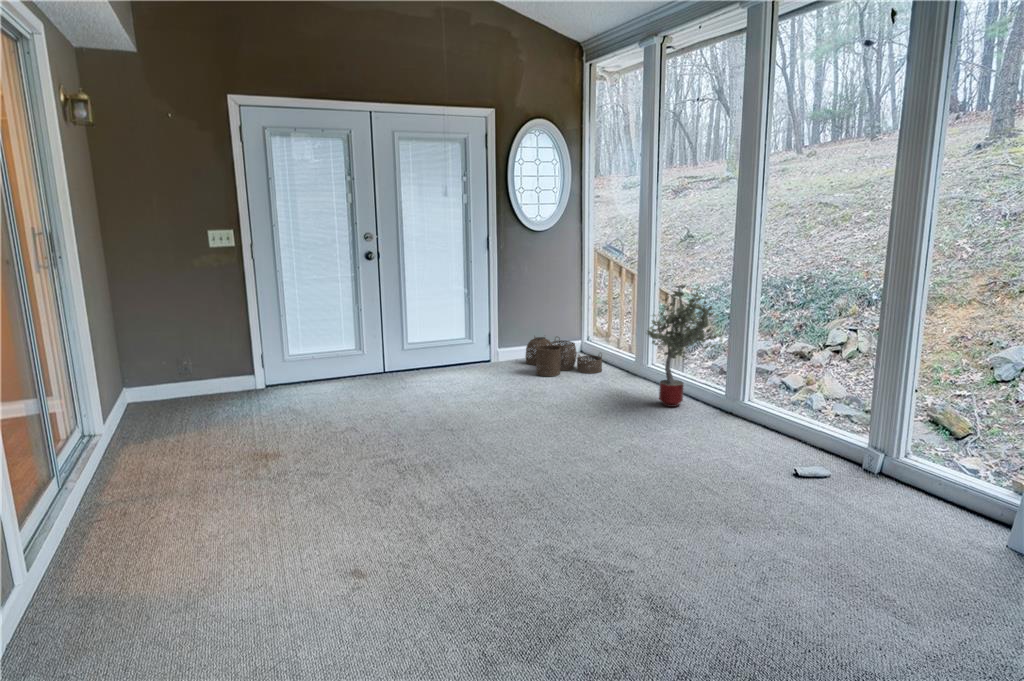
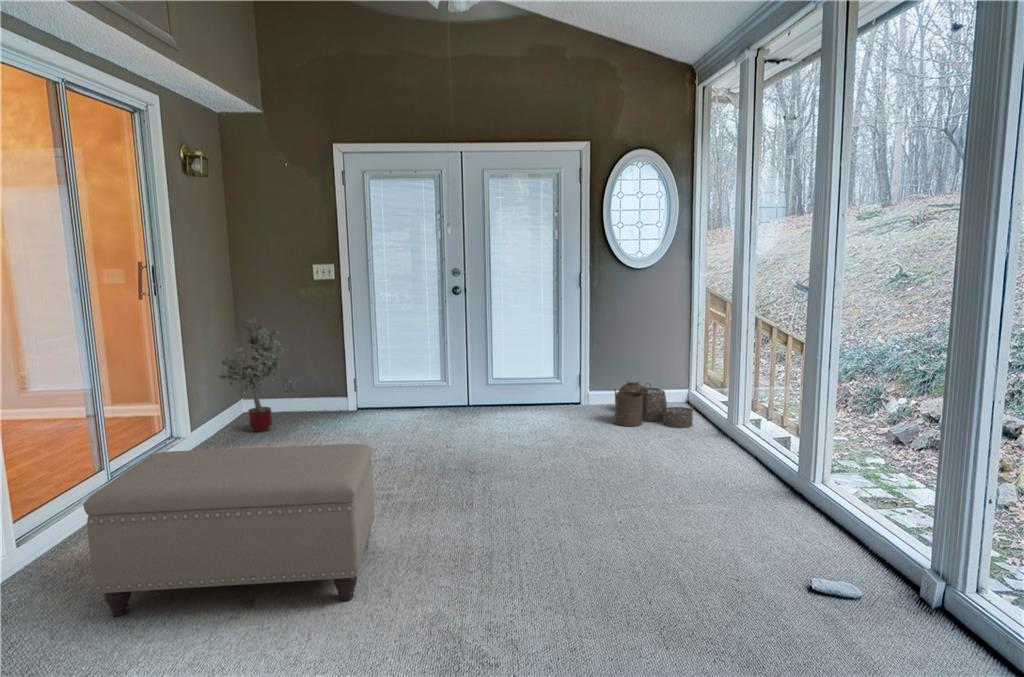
potted tree: present [647,285,719,407] -> present [219,318,284,432]
ottoman: none [204,410,478,618] -> present [83,444,374,616]

